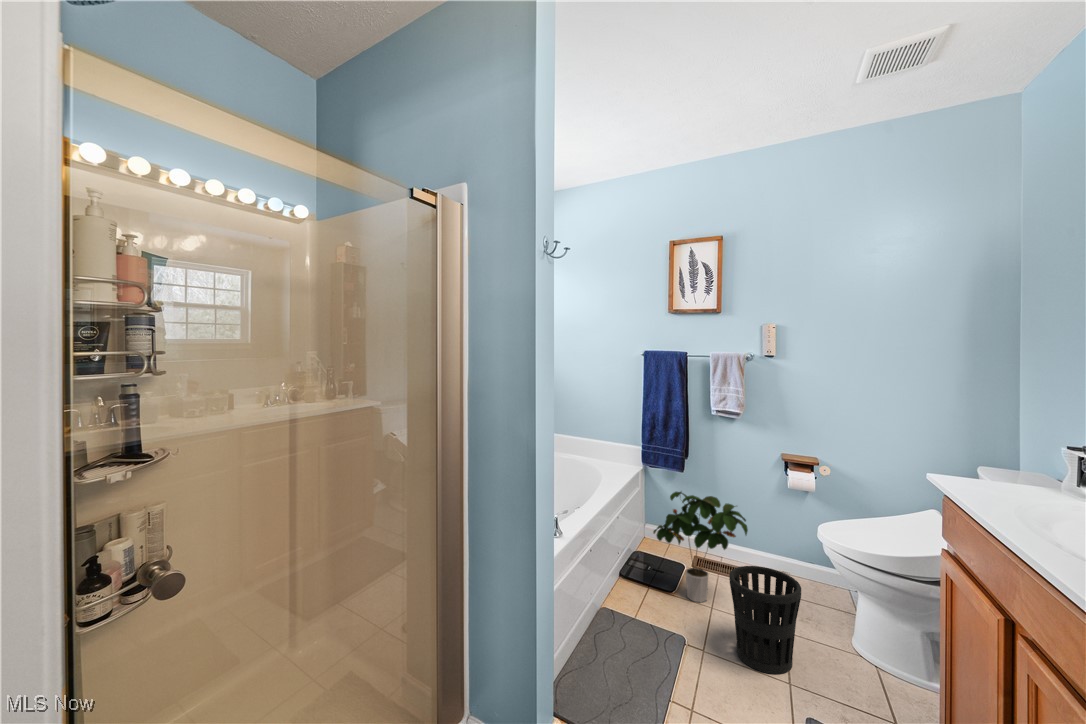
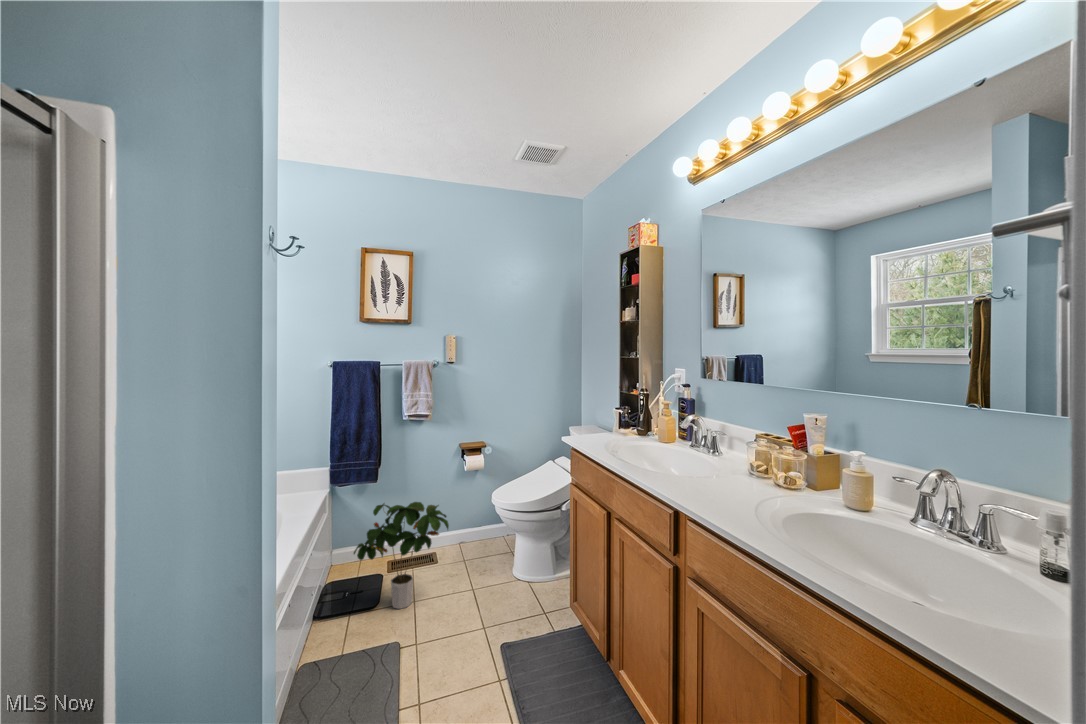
wastebasket: present [729,566,801,674] -> none [445,555,502,651]

